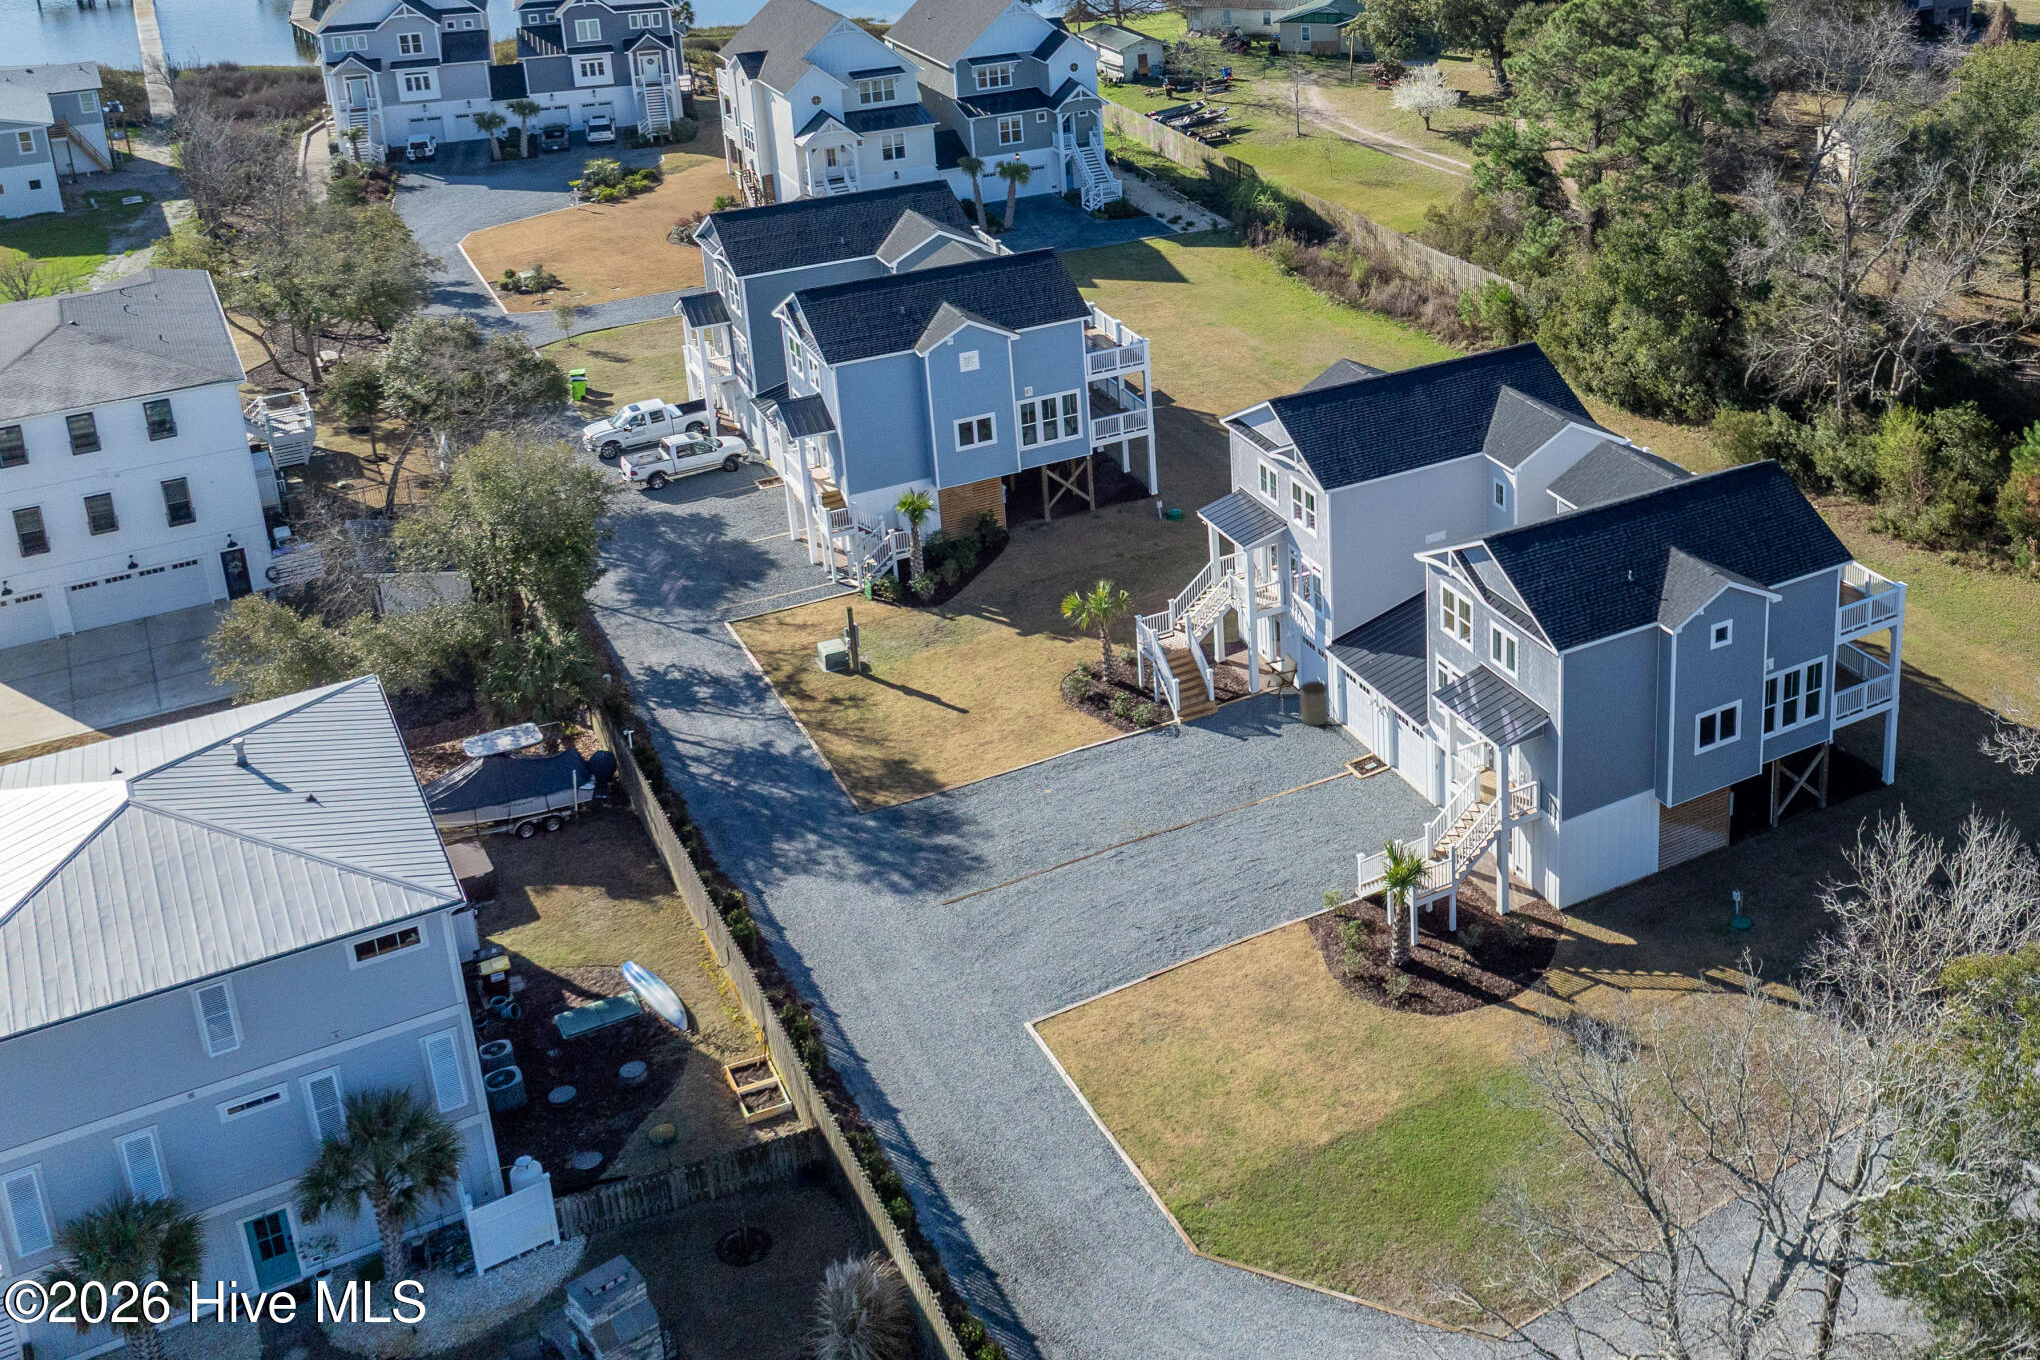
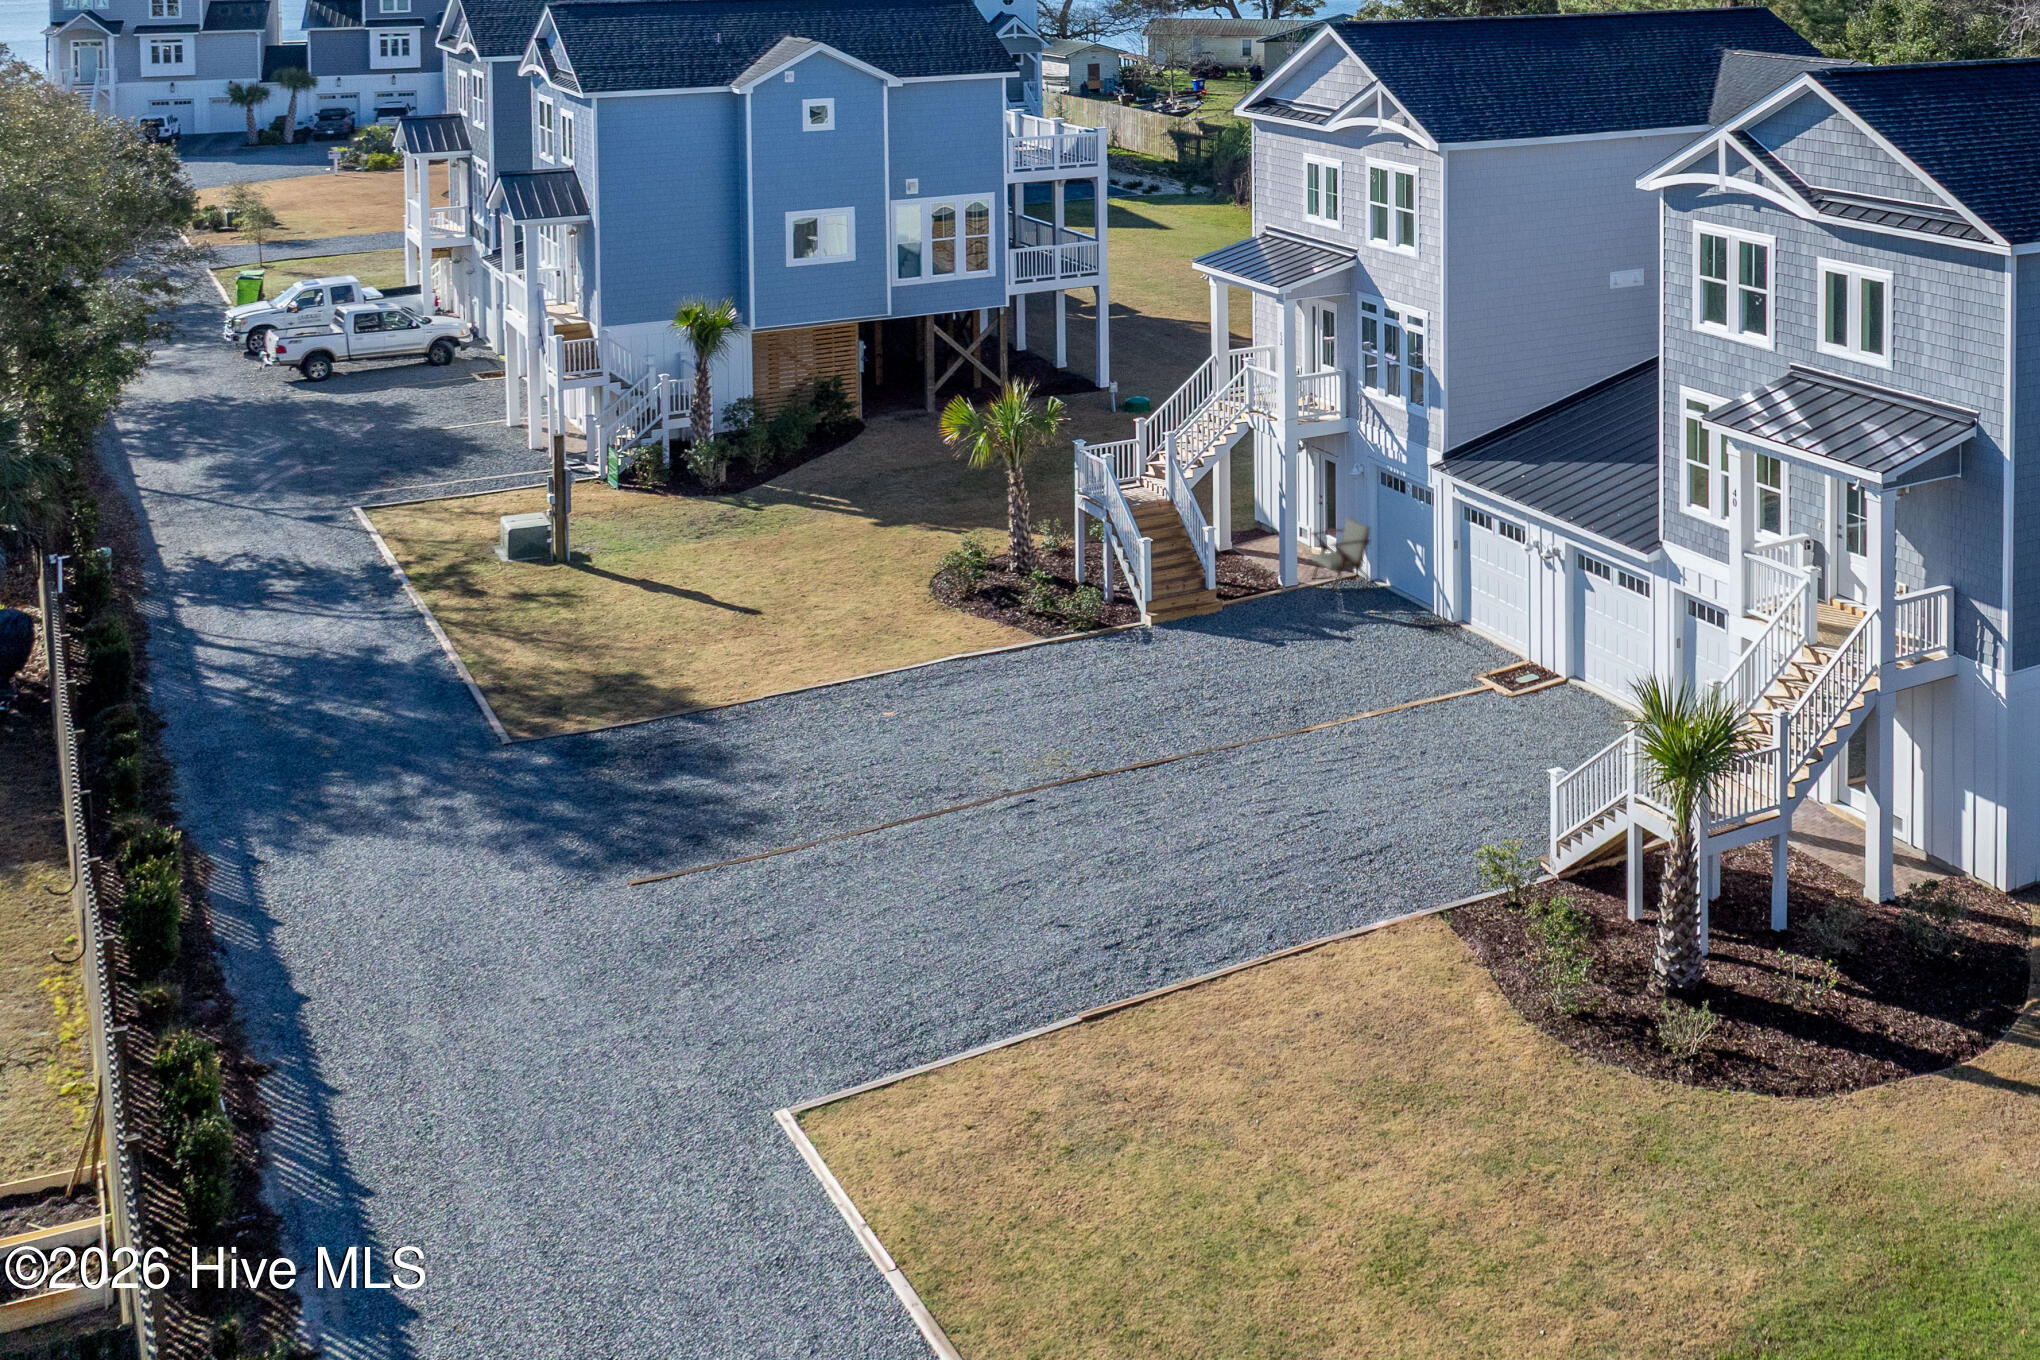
trash can: present [1300,681,1328,726] -> none [1381,545,1432,624]

